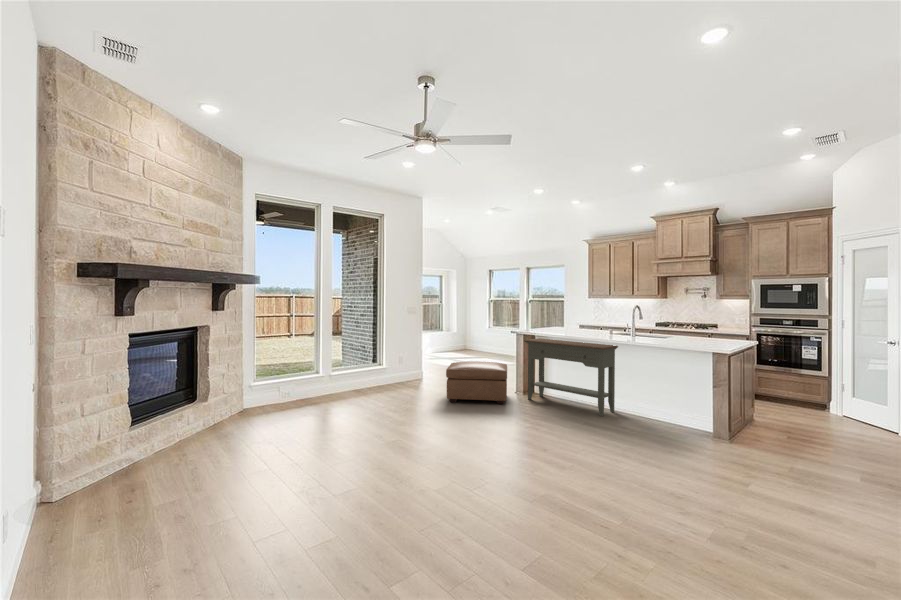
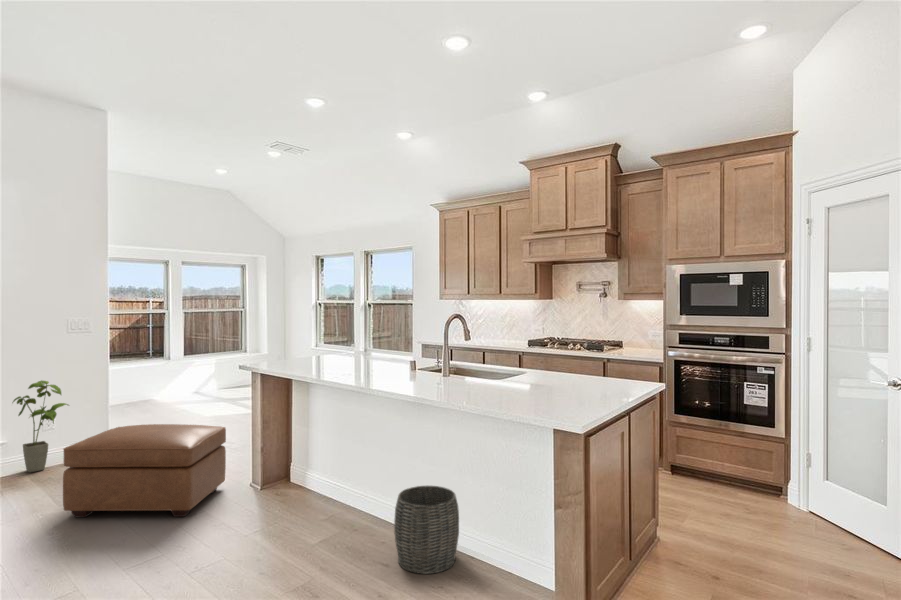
console table: present [524,338,618,416] -> none [248,375,405,544]
house plant: none [389,340,413,386] -> present [13,380,68,472]
woven basket: none [624,389,657,426] -> present [394,486,459,574]

